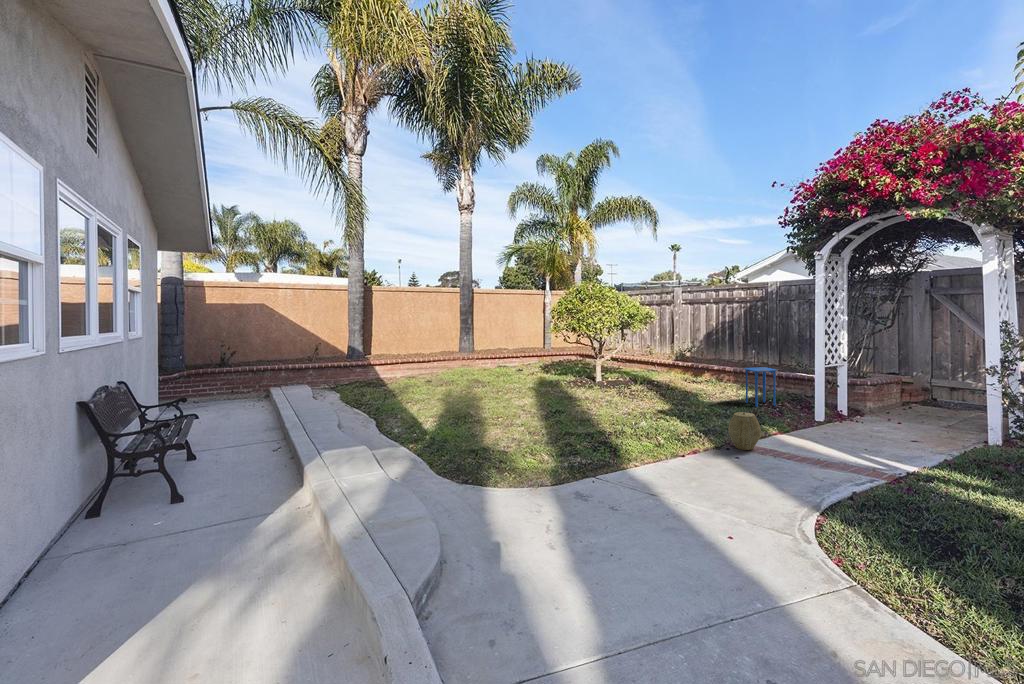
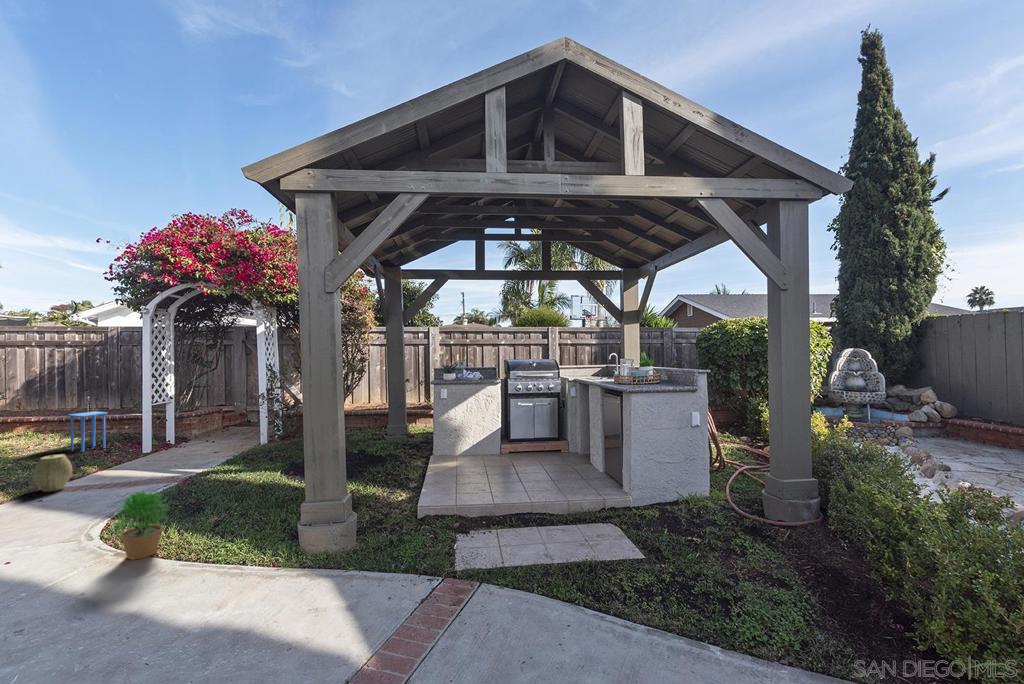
potted plant: none [857,519,953,633] -> present [113,492,167,559]

